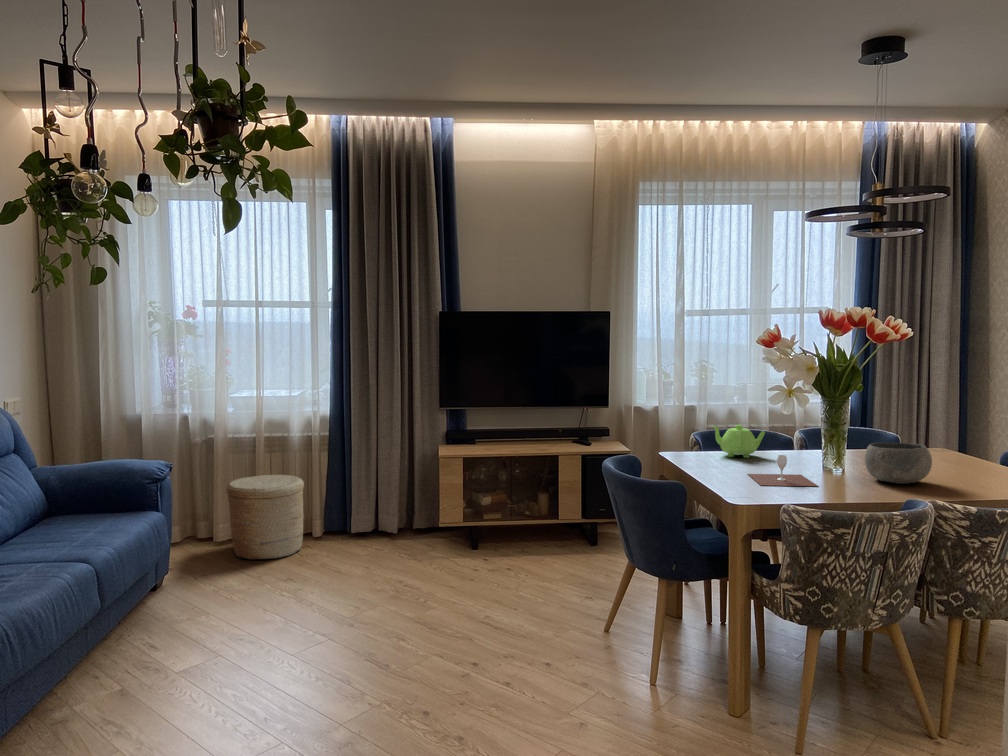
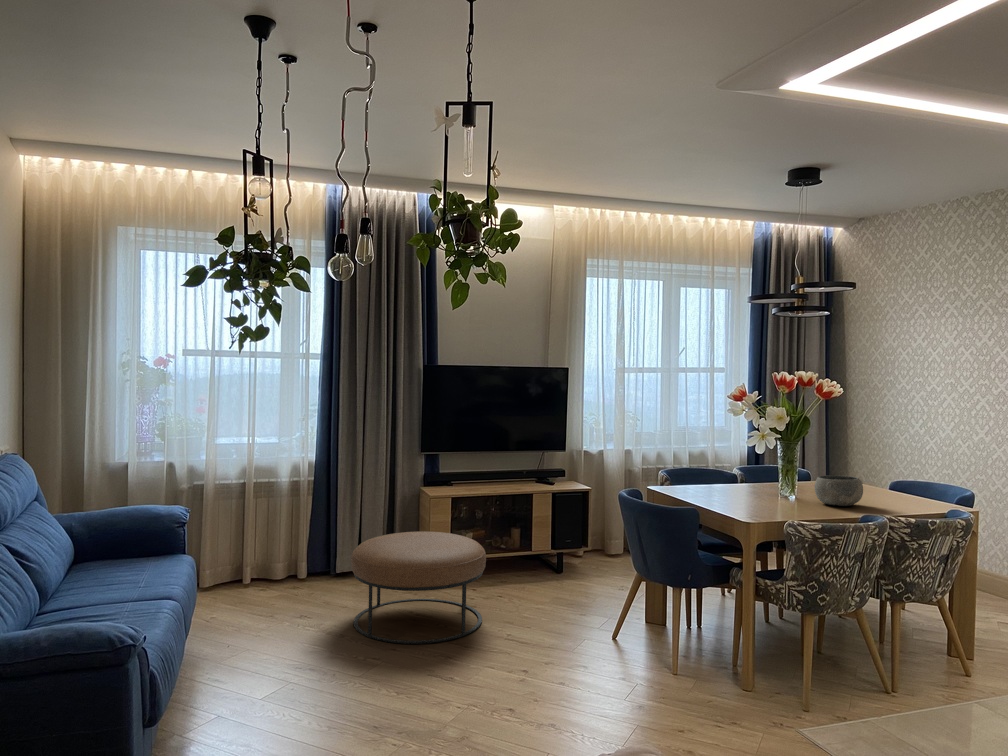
teapot: present [713,425,765,458] -> none [685,464,728,491]
wine glass: present [748,455,818,486] -> none [731,487,791,510]
woven basket: present [227,475,304,560] -> none [224,519,299,603]
ottoman: none [323,494,472,618] -> present [351,532,486,644]

